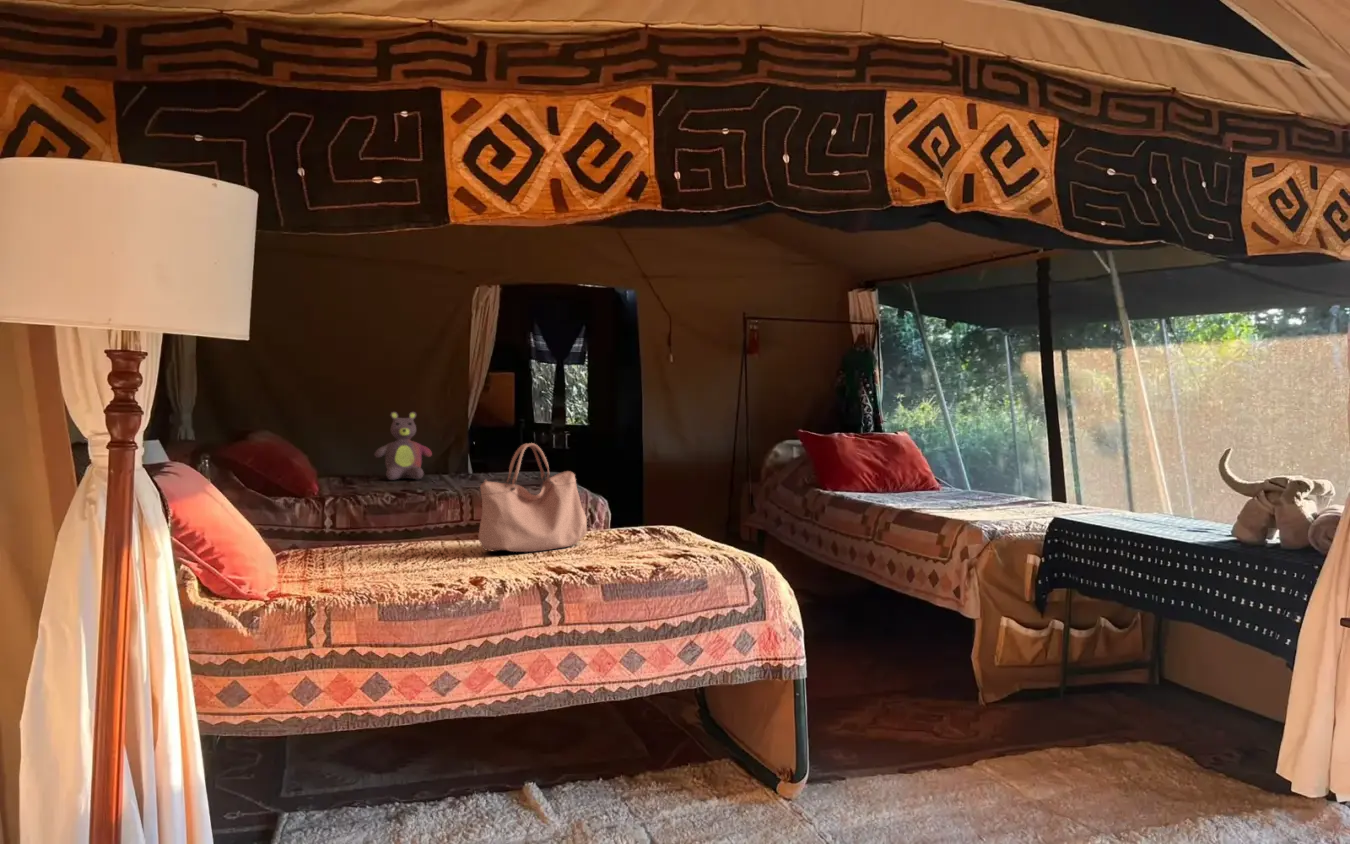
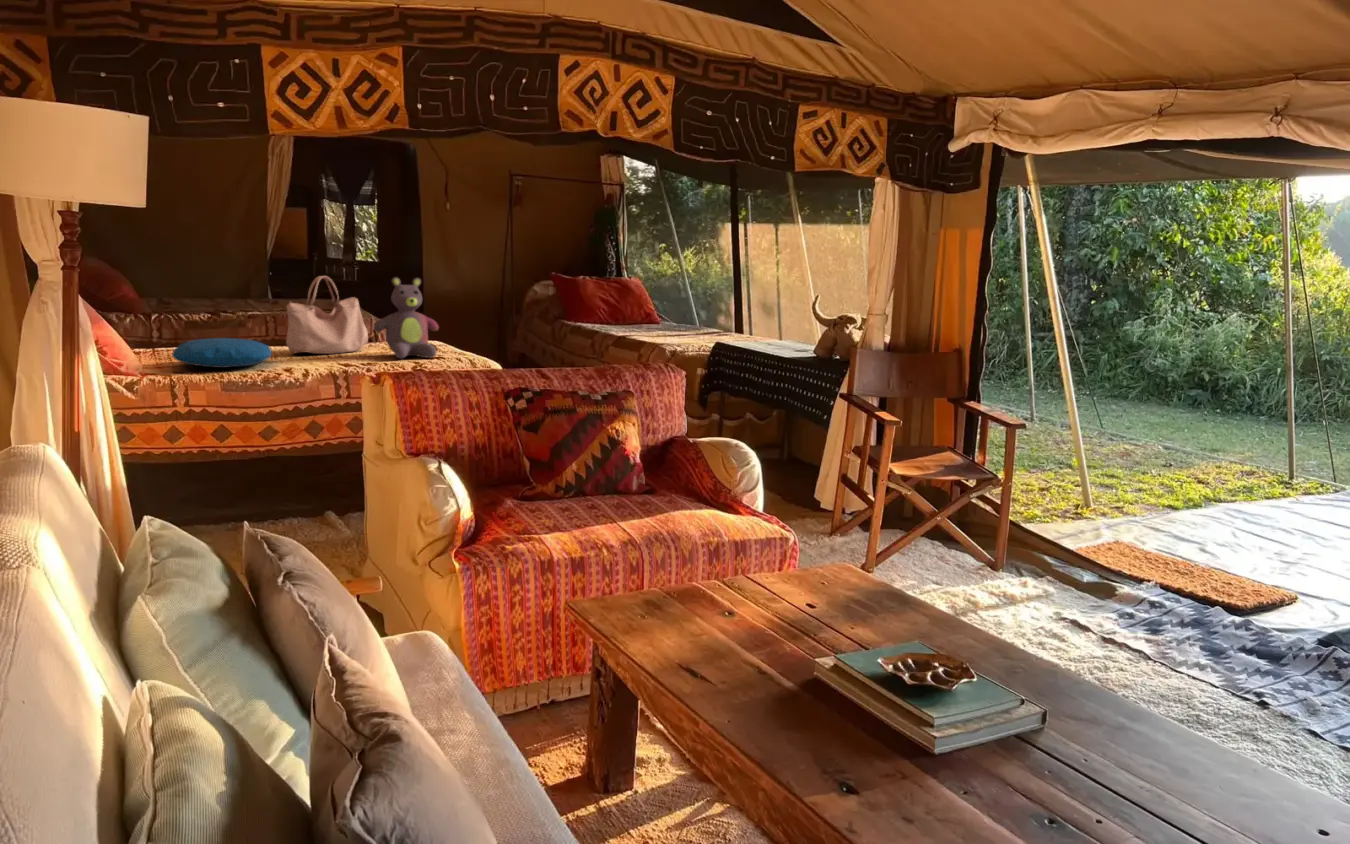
stuffed bear: present [374,412,432,480] -> present [374,277,439,359]
pillow: none [316,535,457,579] -> present [172,338,272,368]

